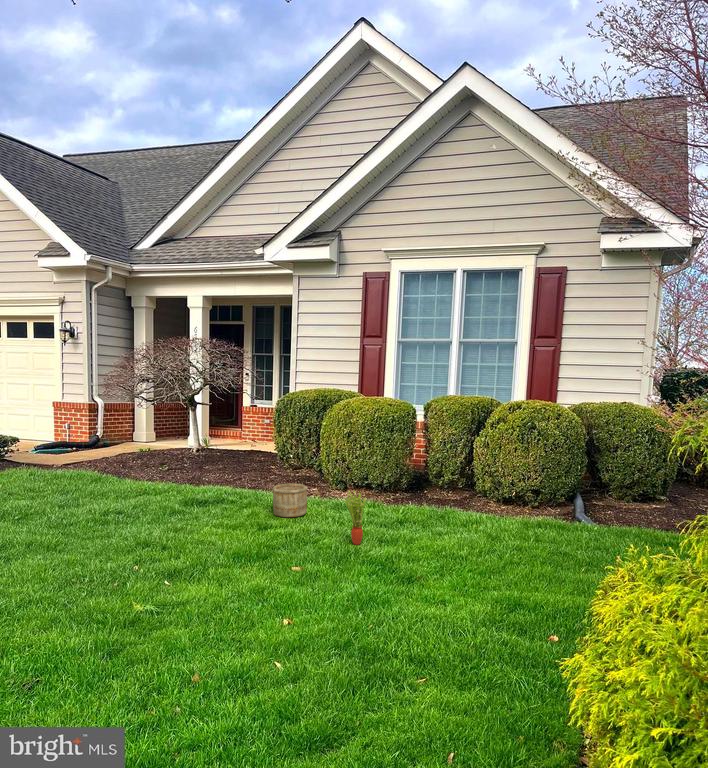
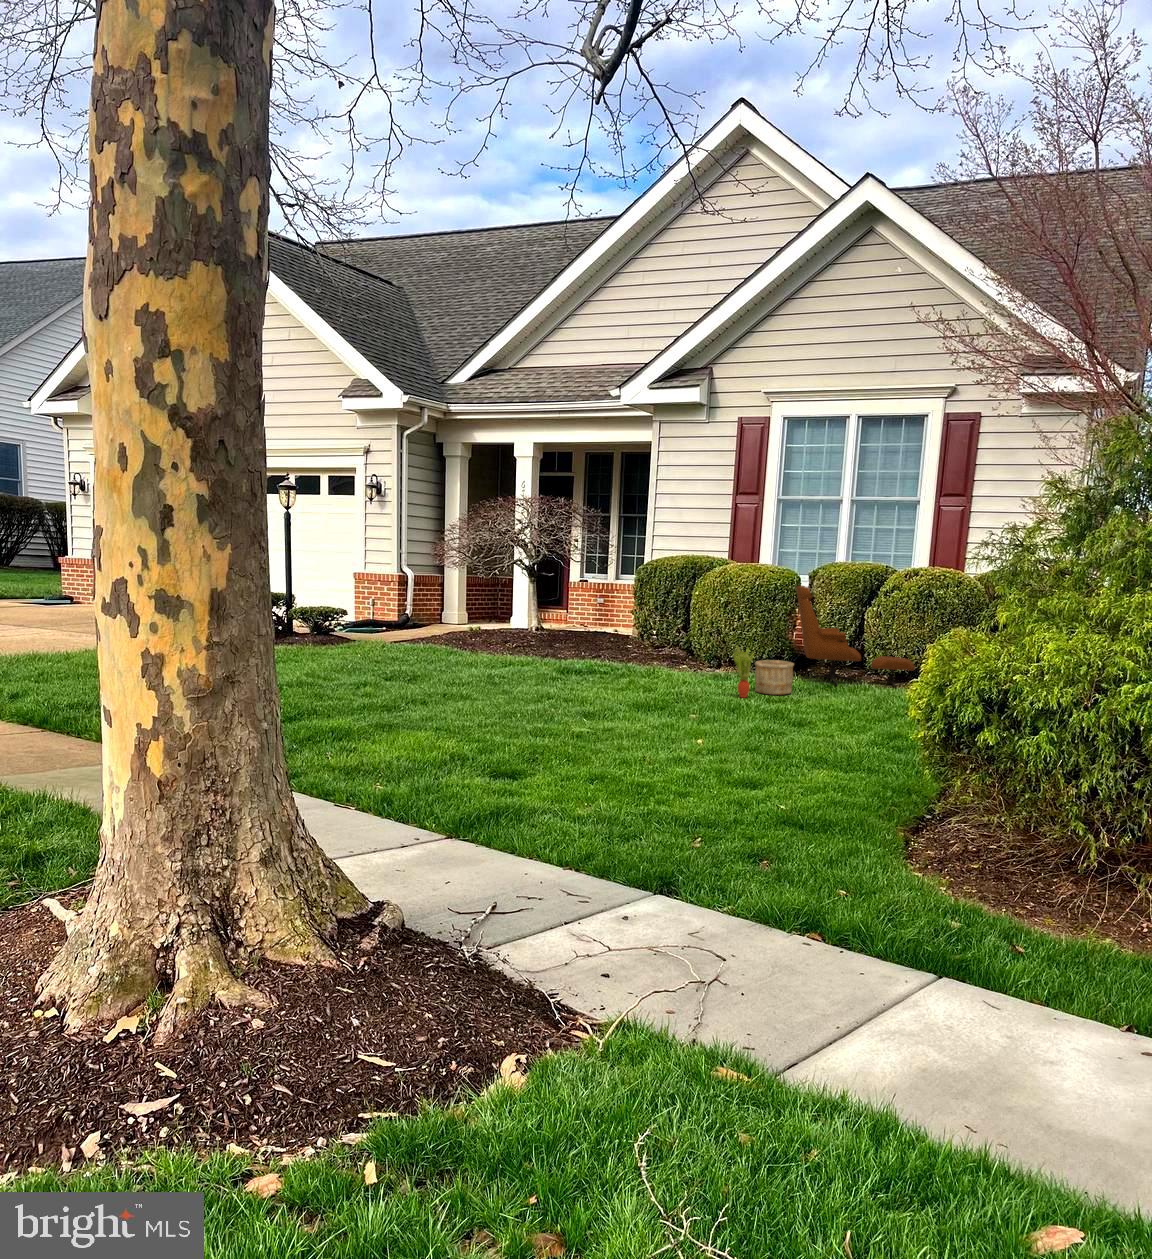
lounge chair: none [411,421,522,520] -> present [796,586,915,688]
wooden bucket: present [272,483,308,517] -> present [755,660,794,695]

